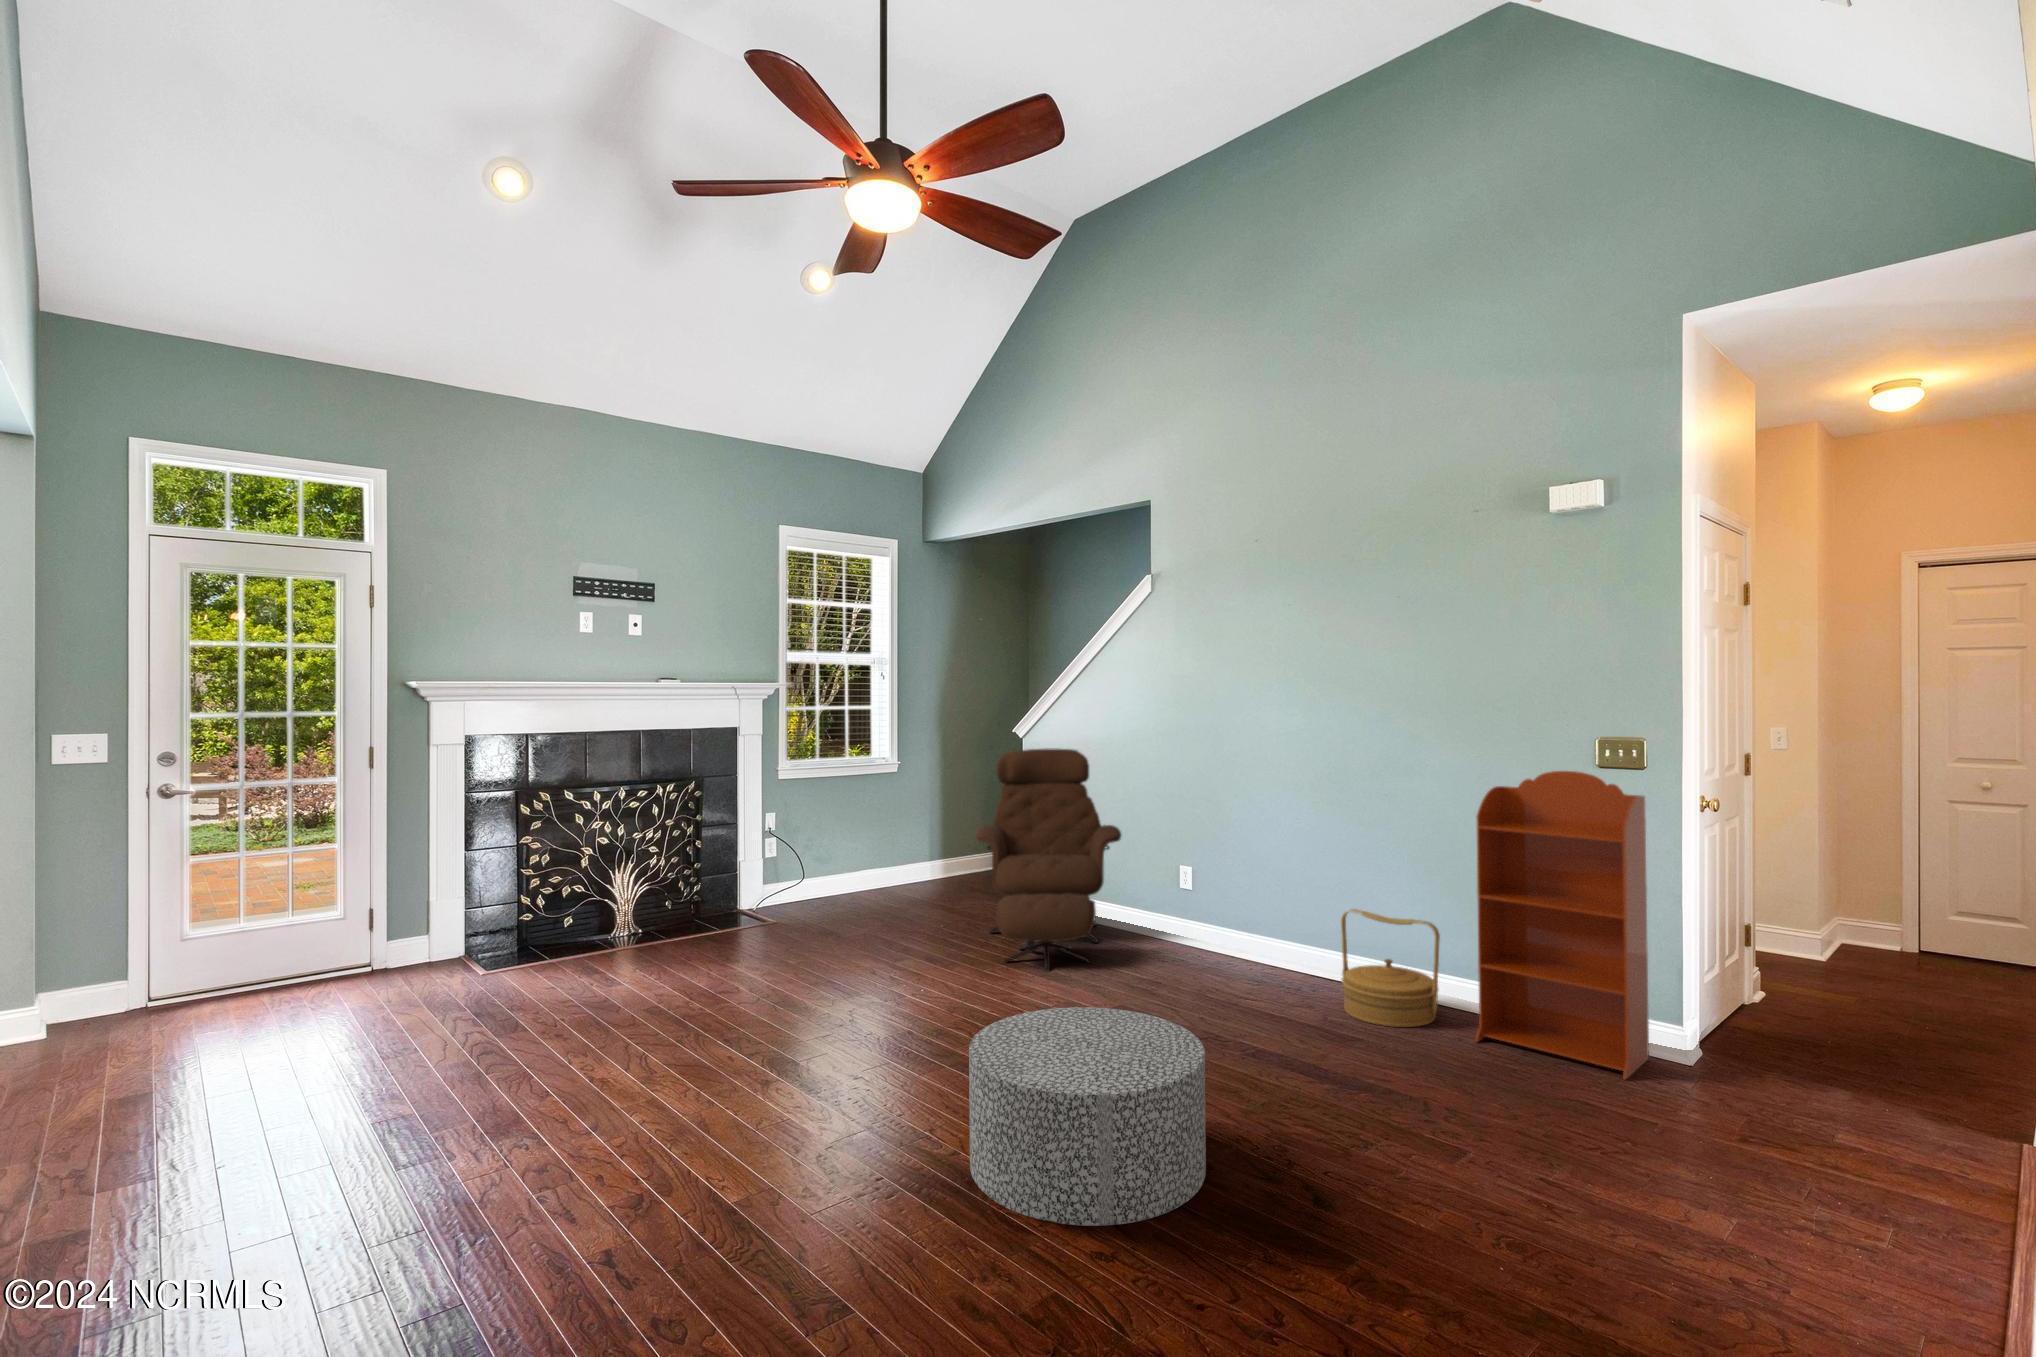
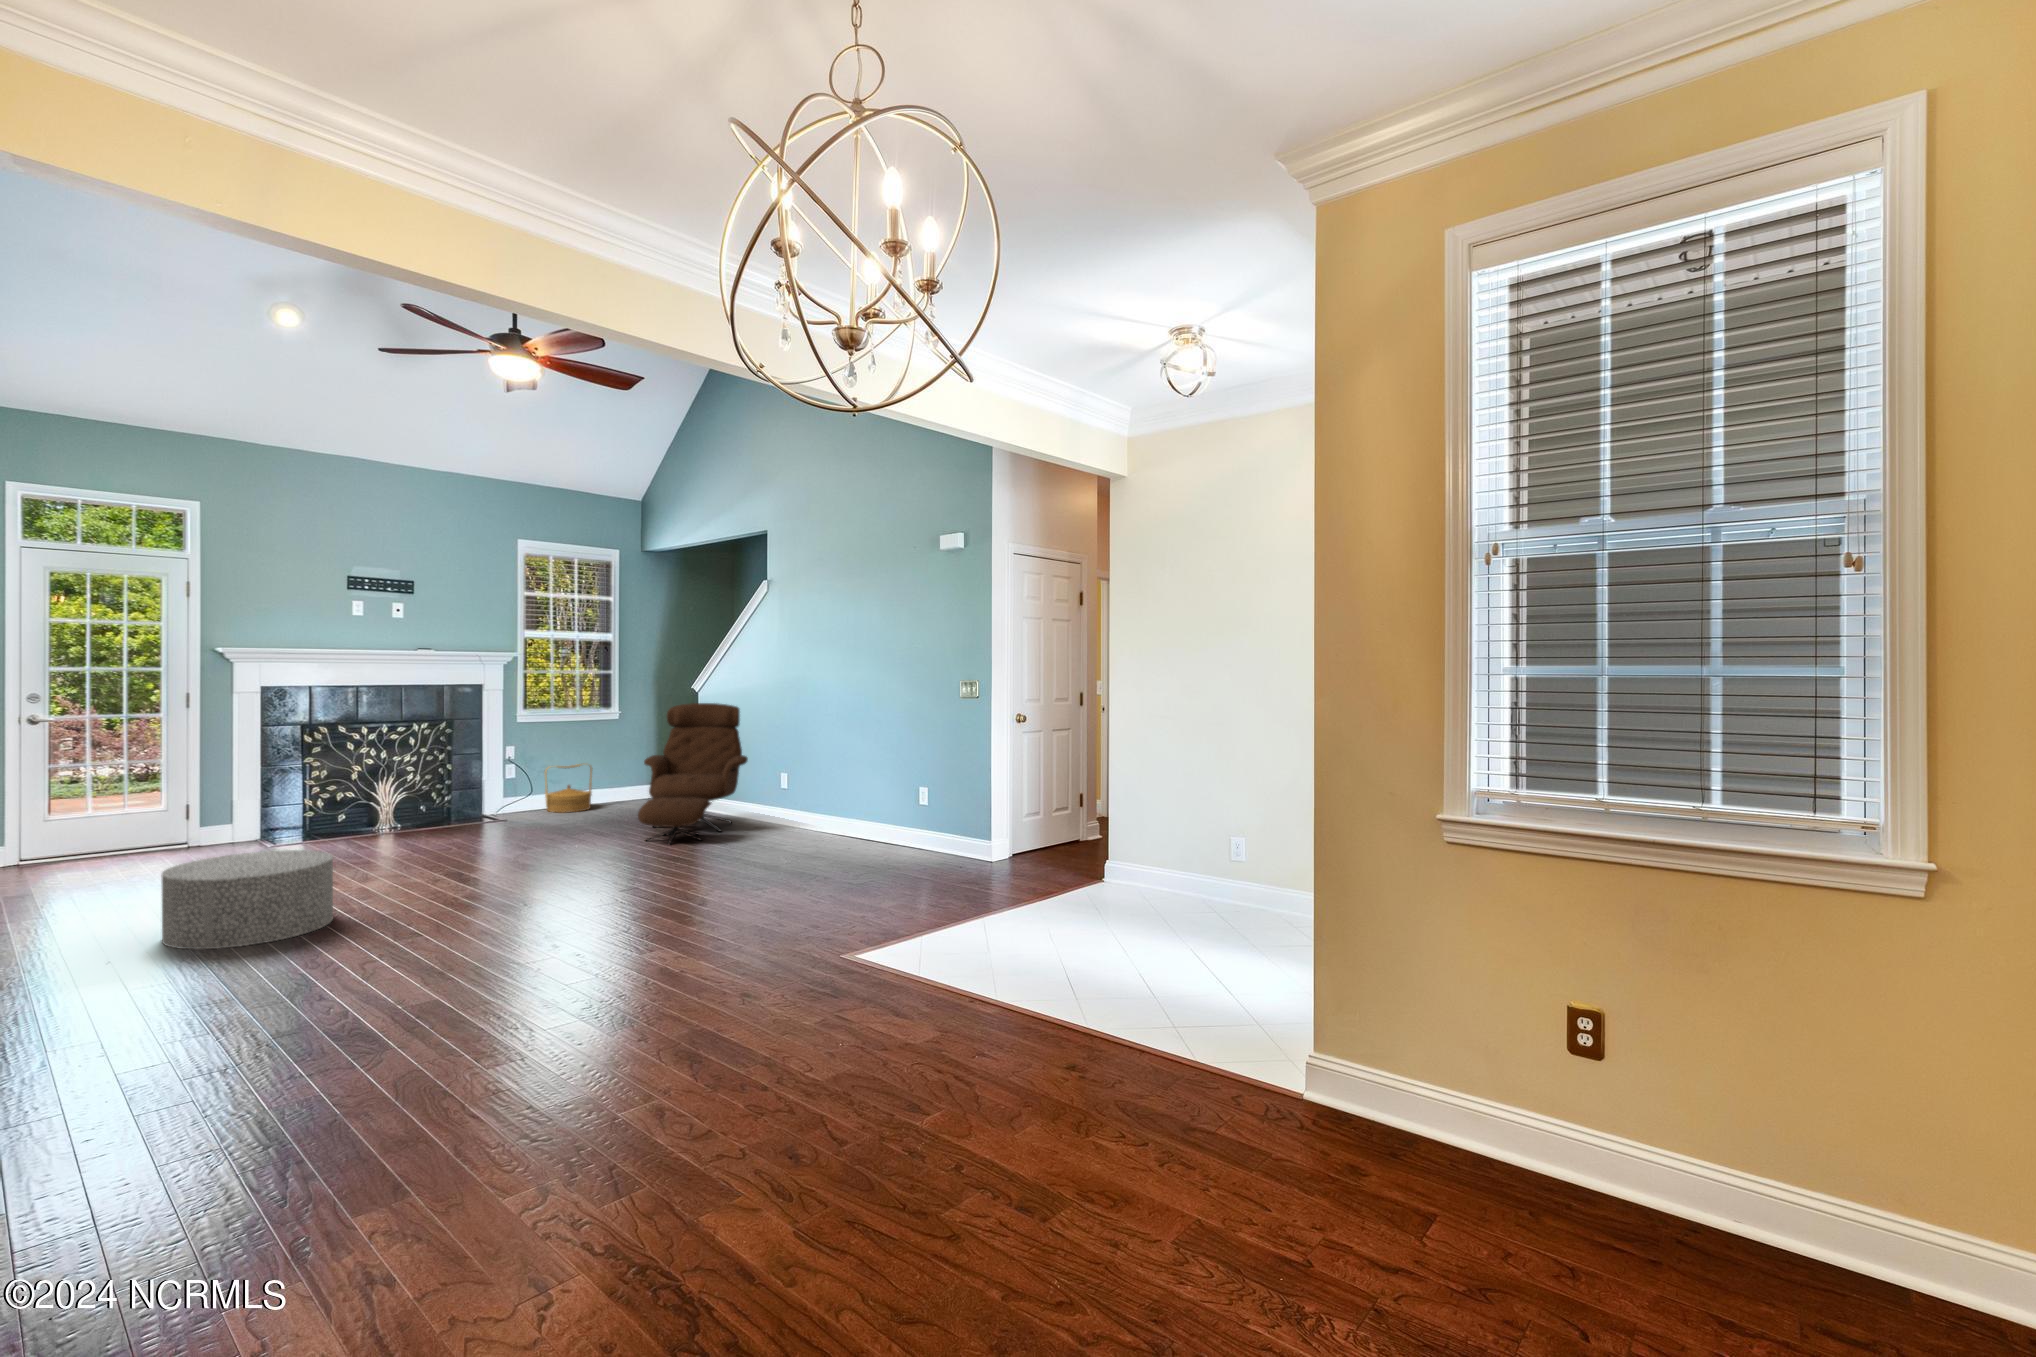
bookcase: present [1476,771,1649,1080] -> none [883,718,969,886]
woven basket: present [1341,909,1440,1027] -> present [545,764,592,813]
ottoman: present [969,1007,1206,1226] -> present [161,850,333,949]

